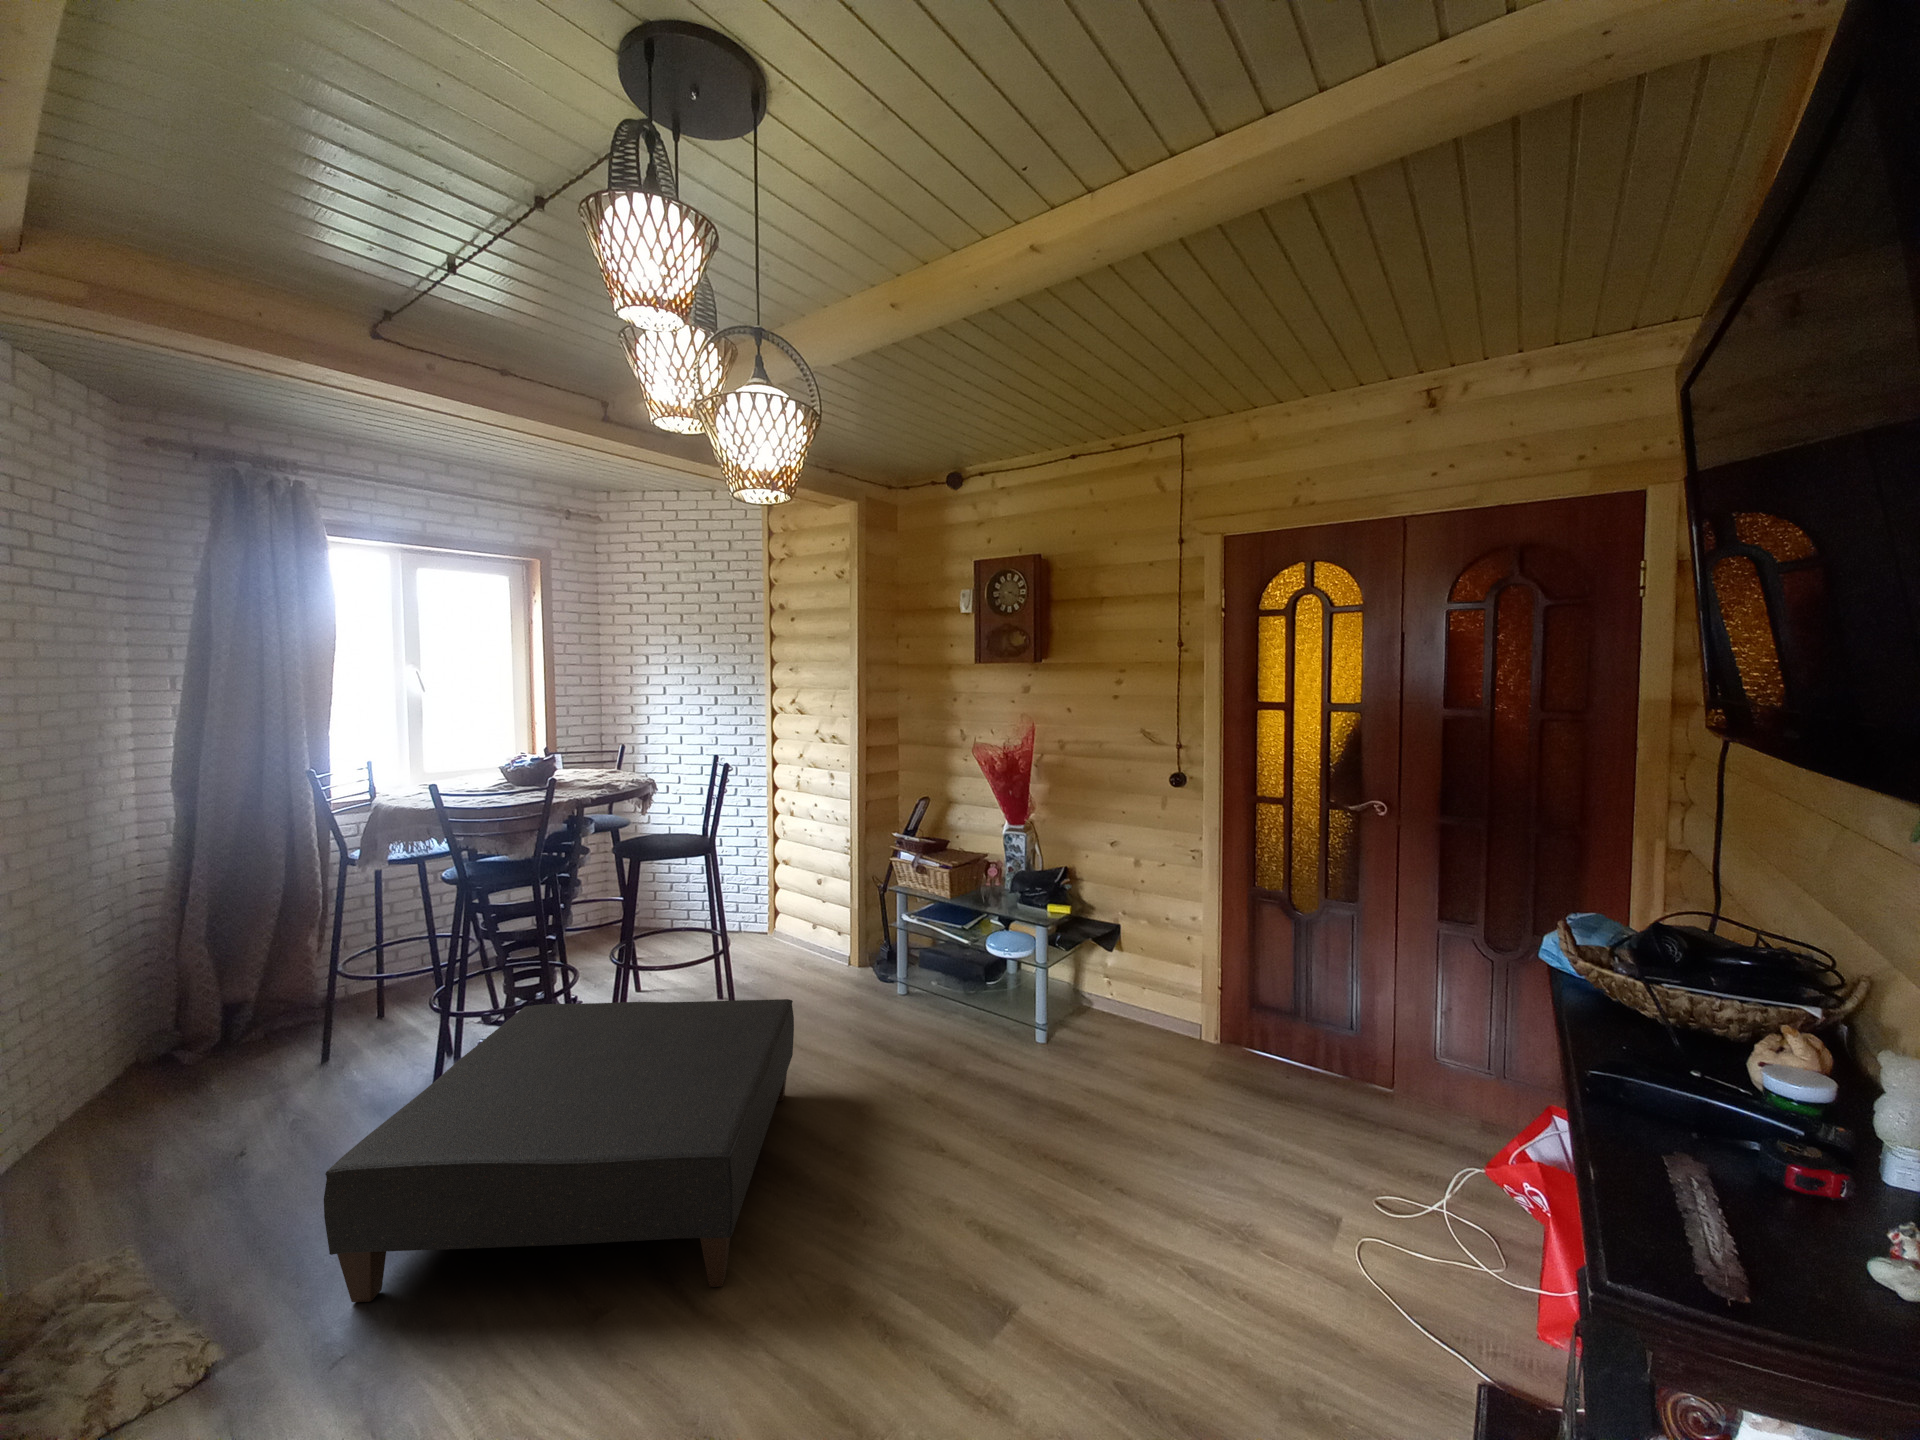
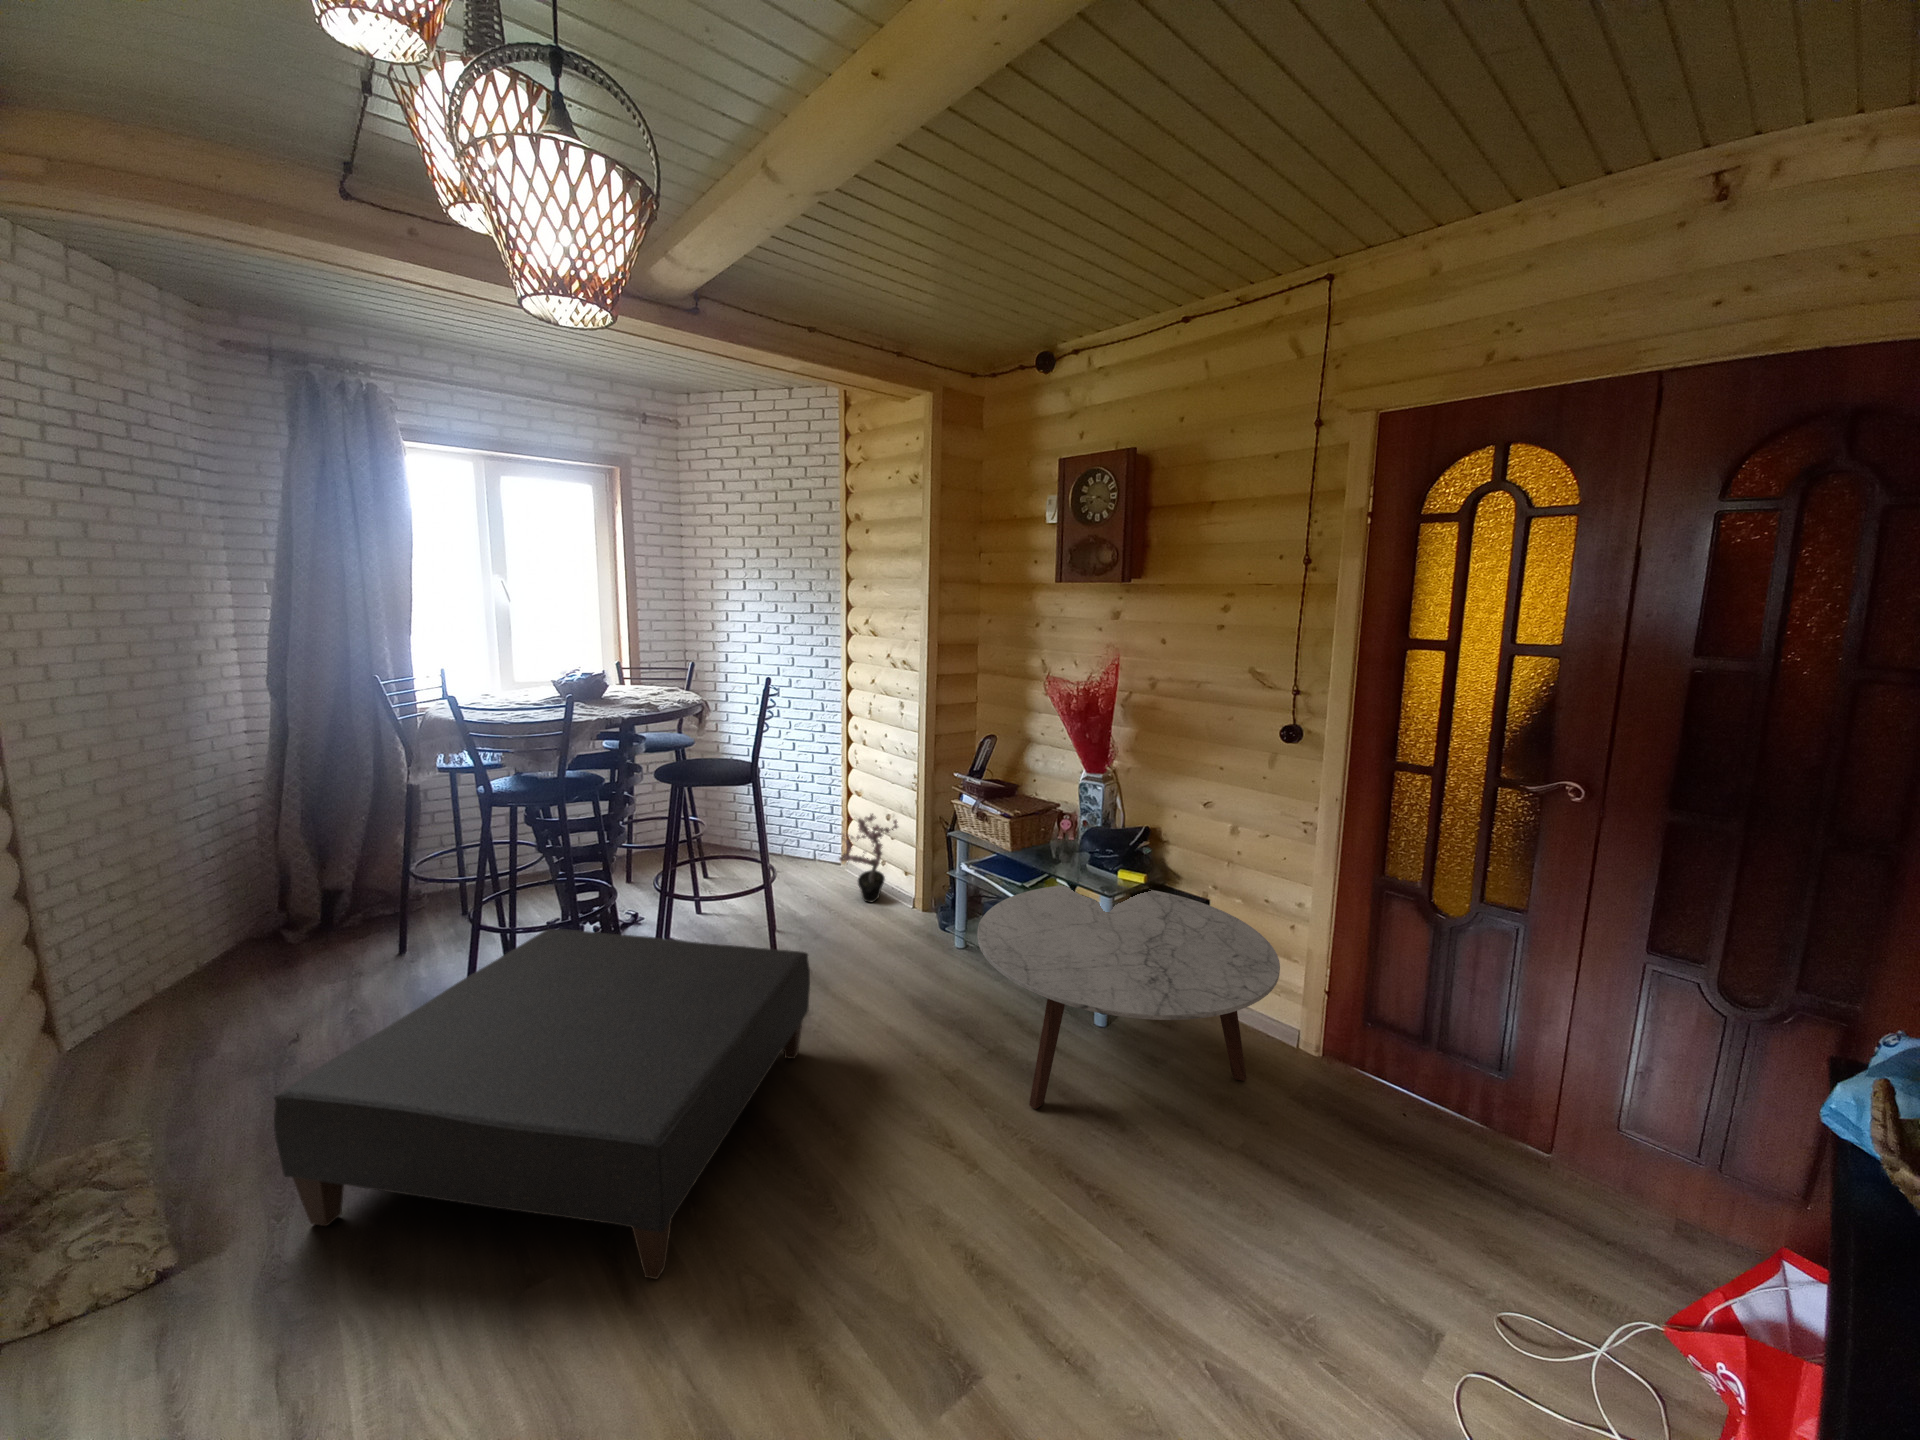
potted plant: none [771,874,836,964] -> present [839,814,898,903]
coffee table: none [940,920,1189,1112] -> present [977,885,1280,1109]

